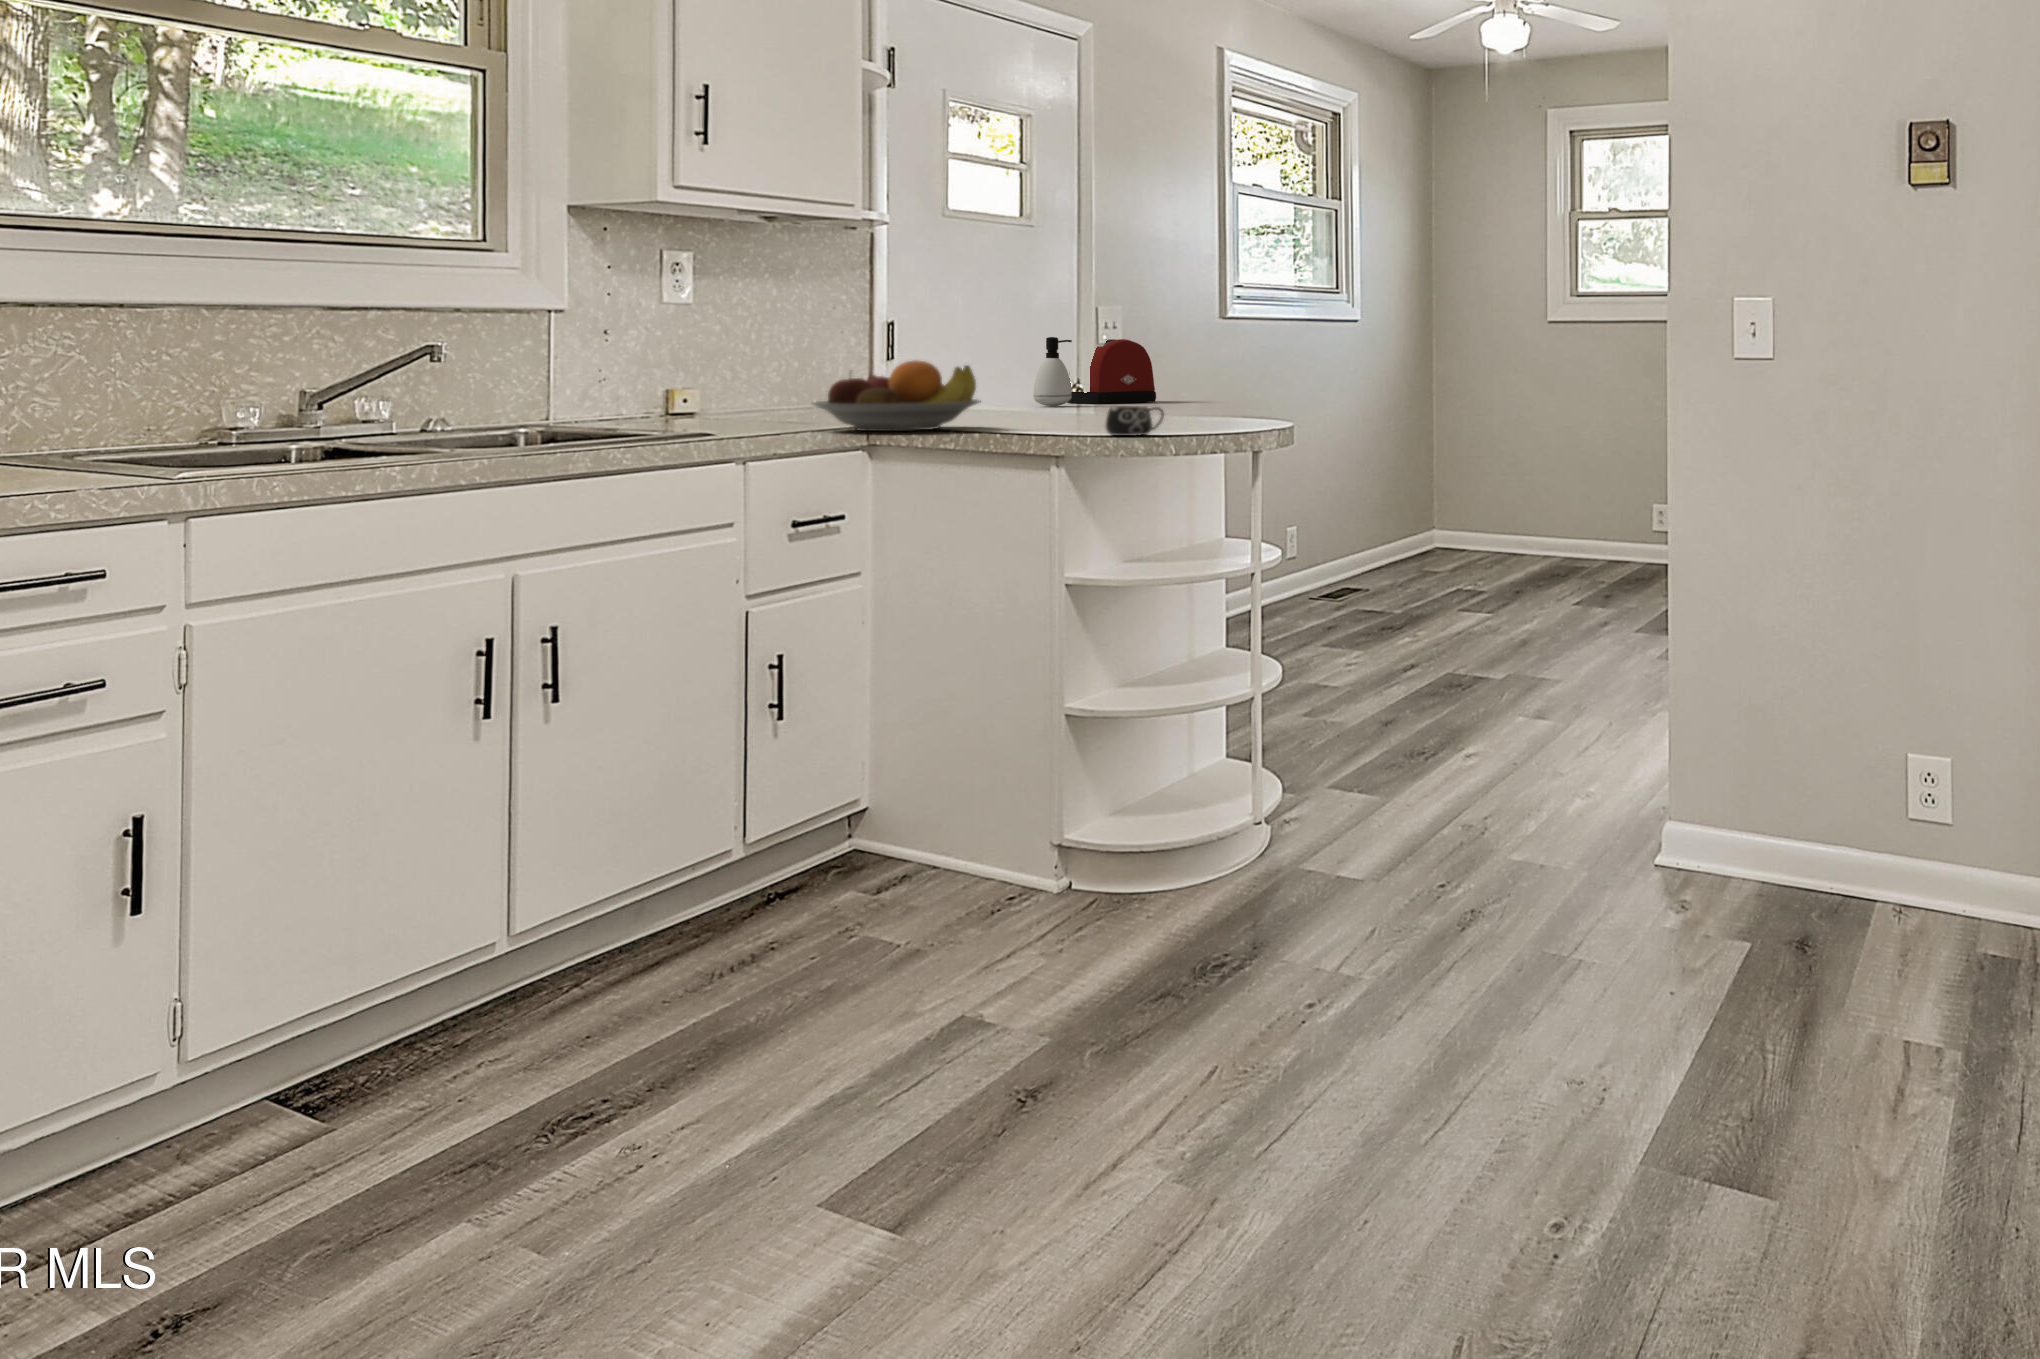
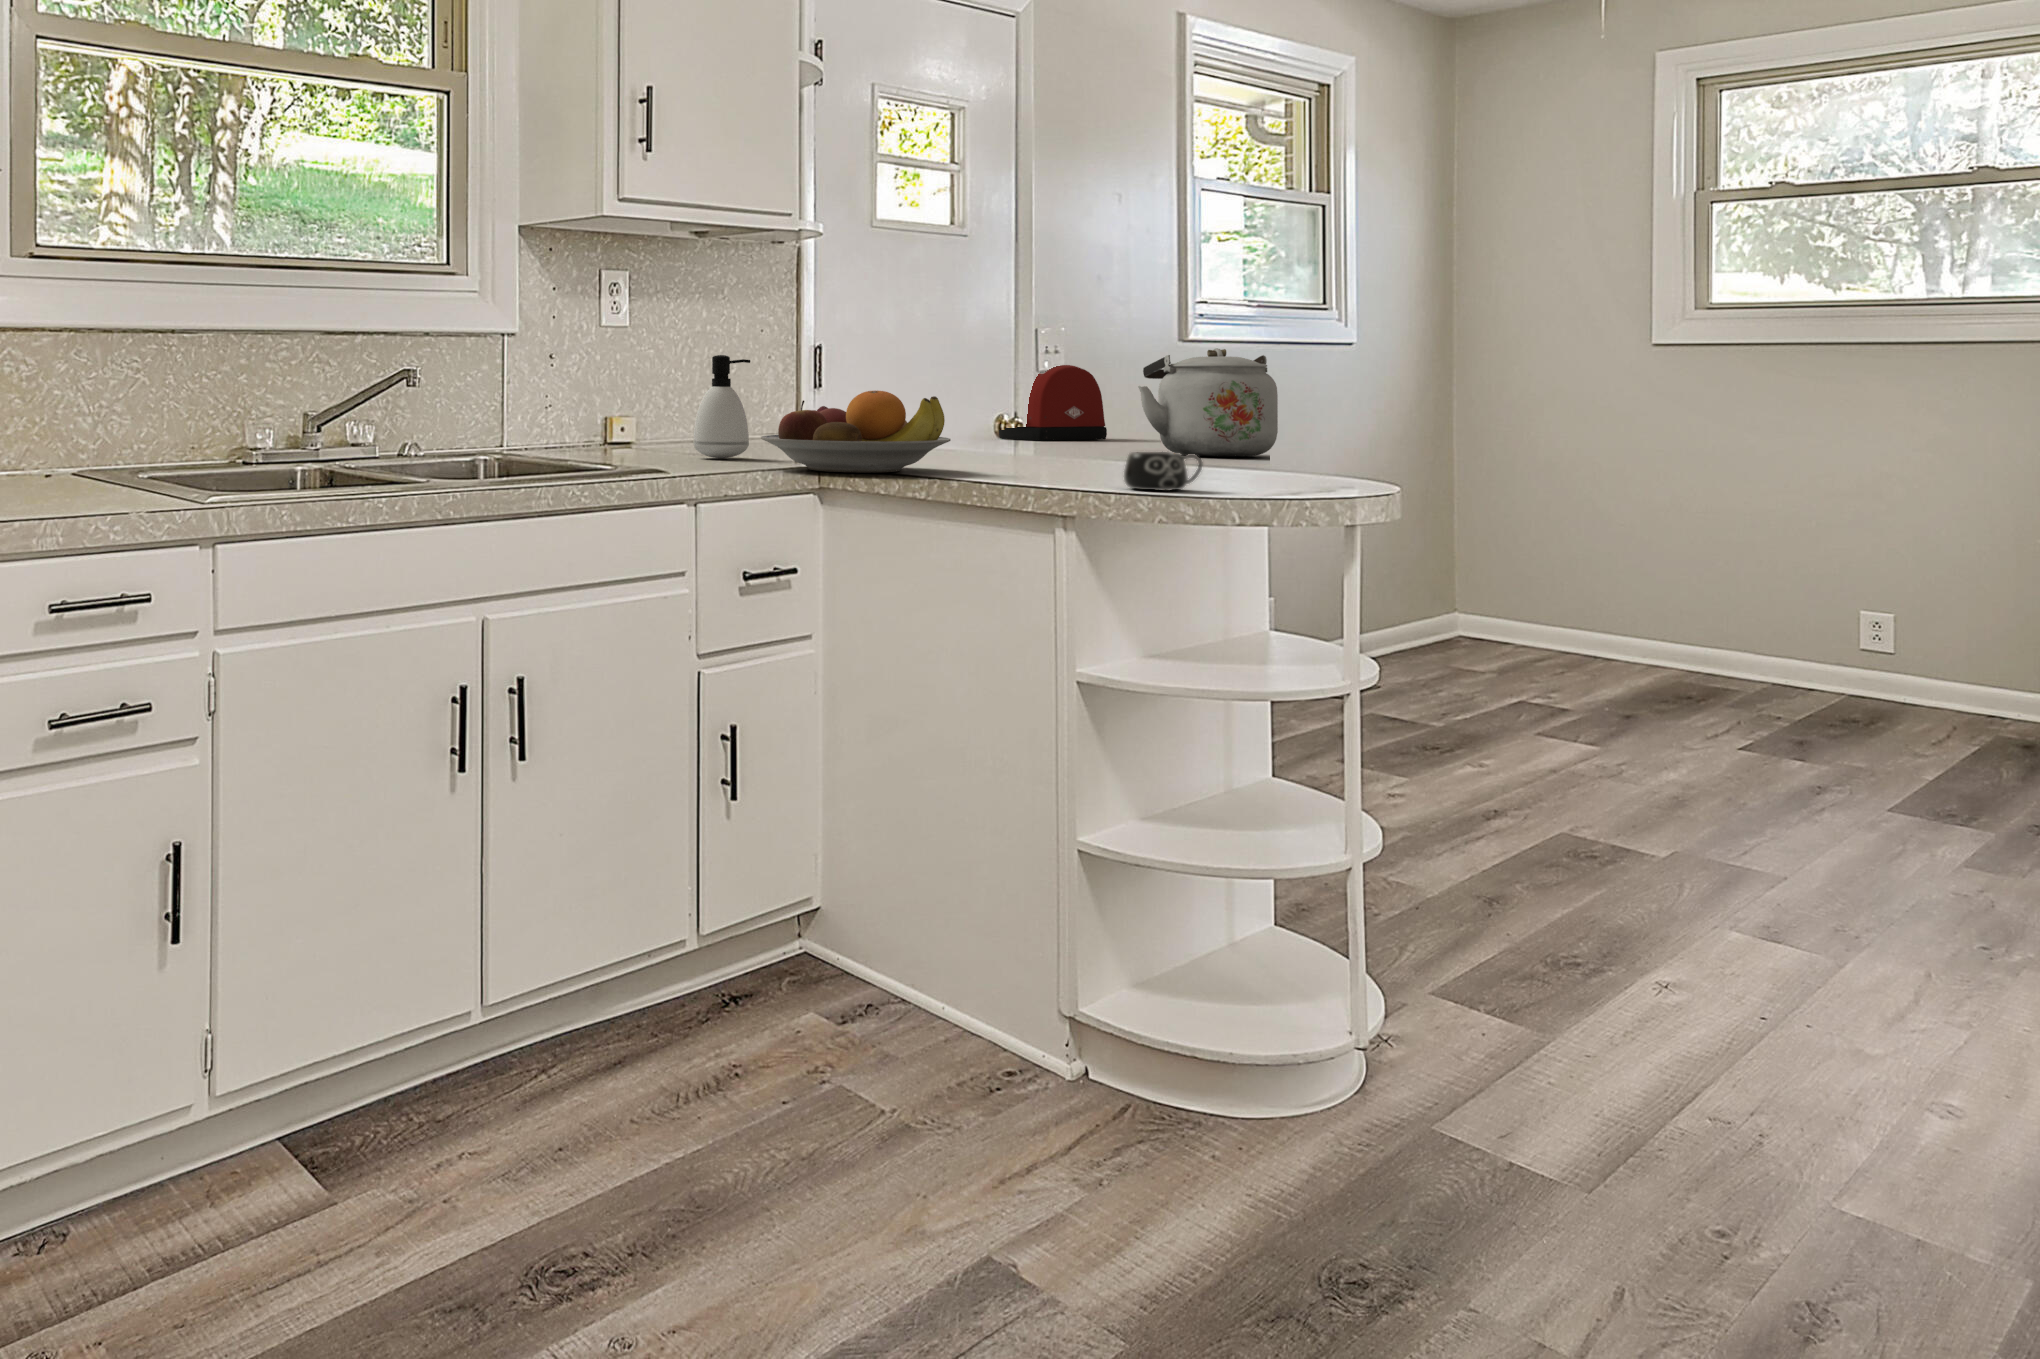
kettle: none [1160,325,1265,412] -> present [1138,348,1278,457]
soap dispenser: present [1033,337,1072,406] -> present [693,355,750,458]

